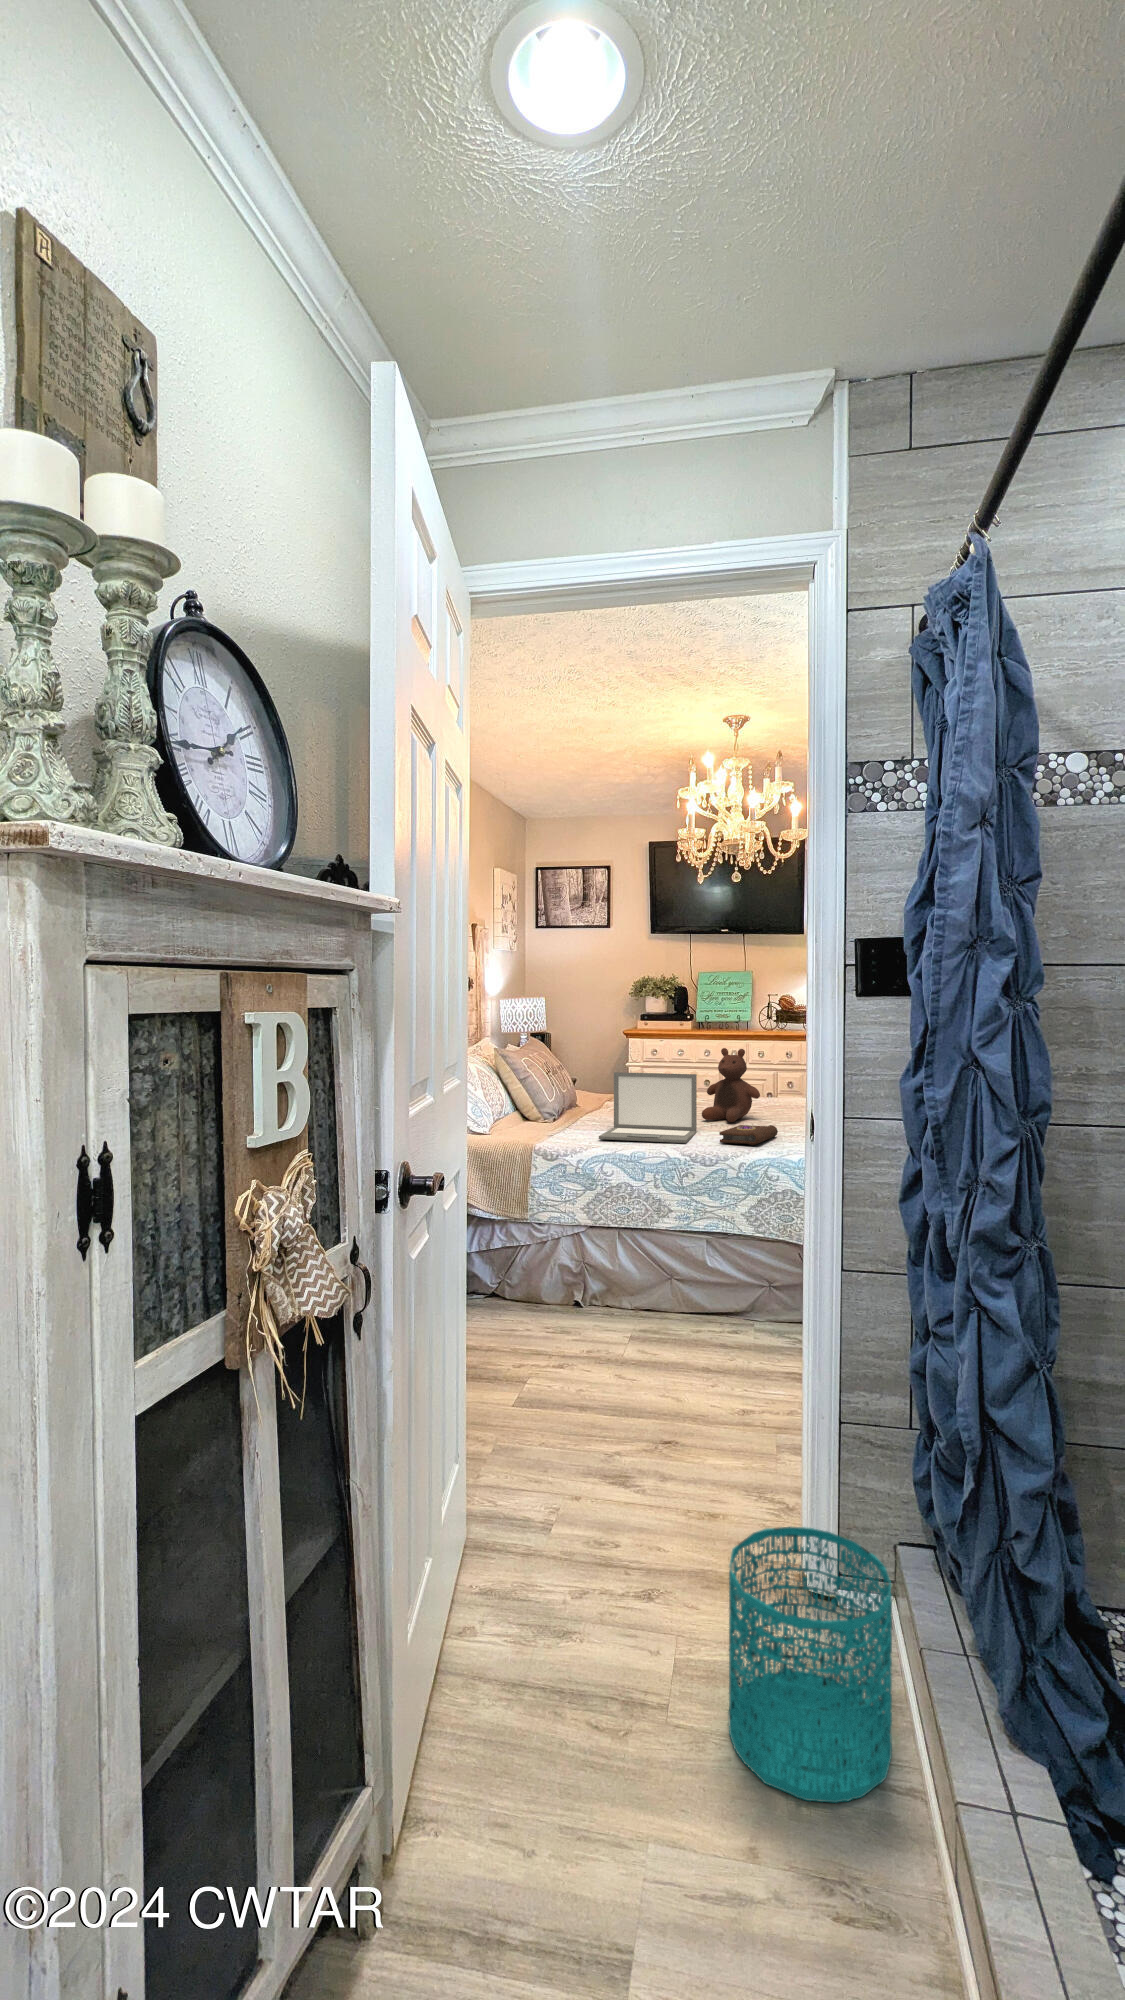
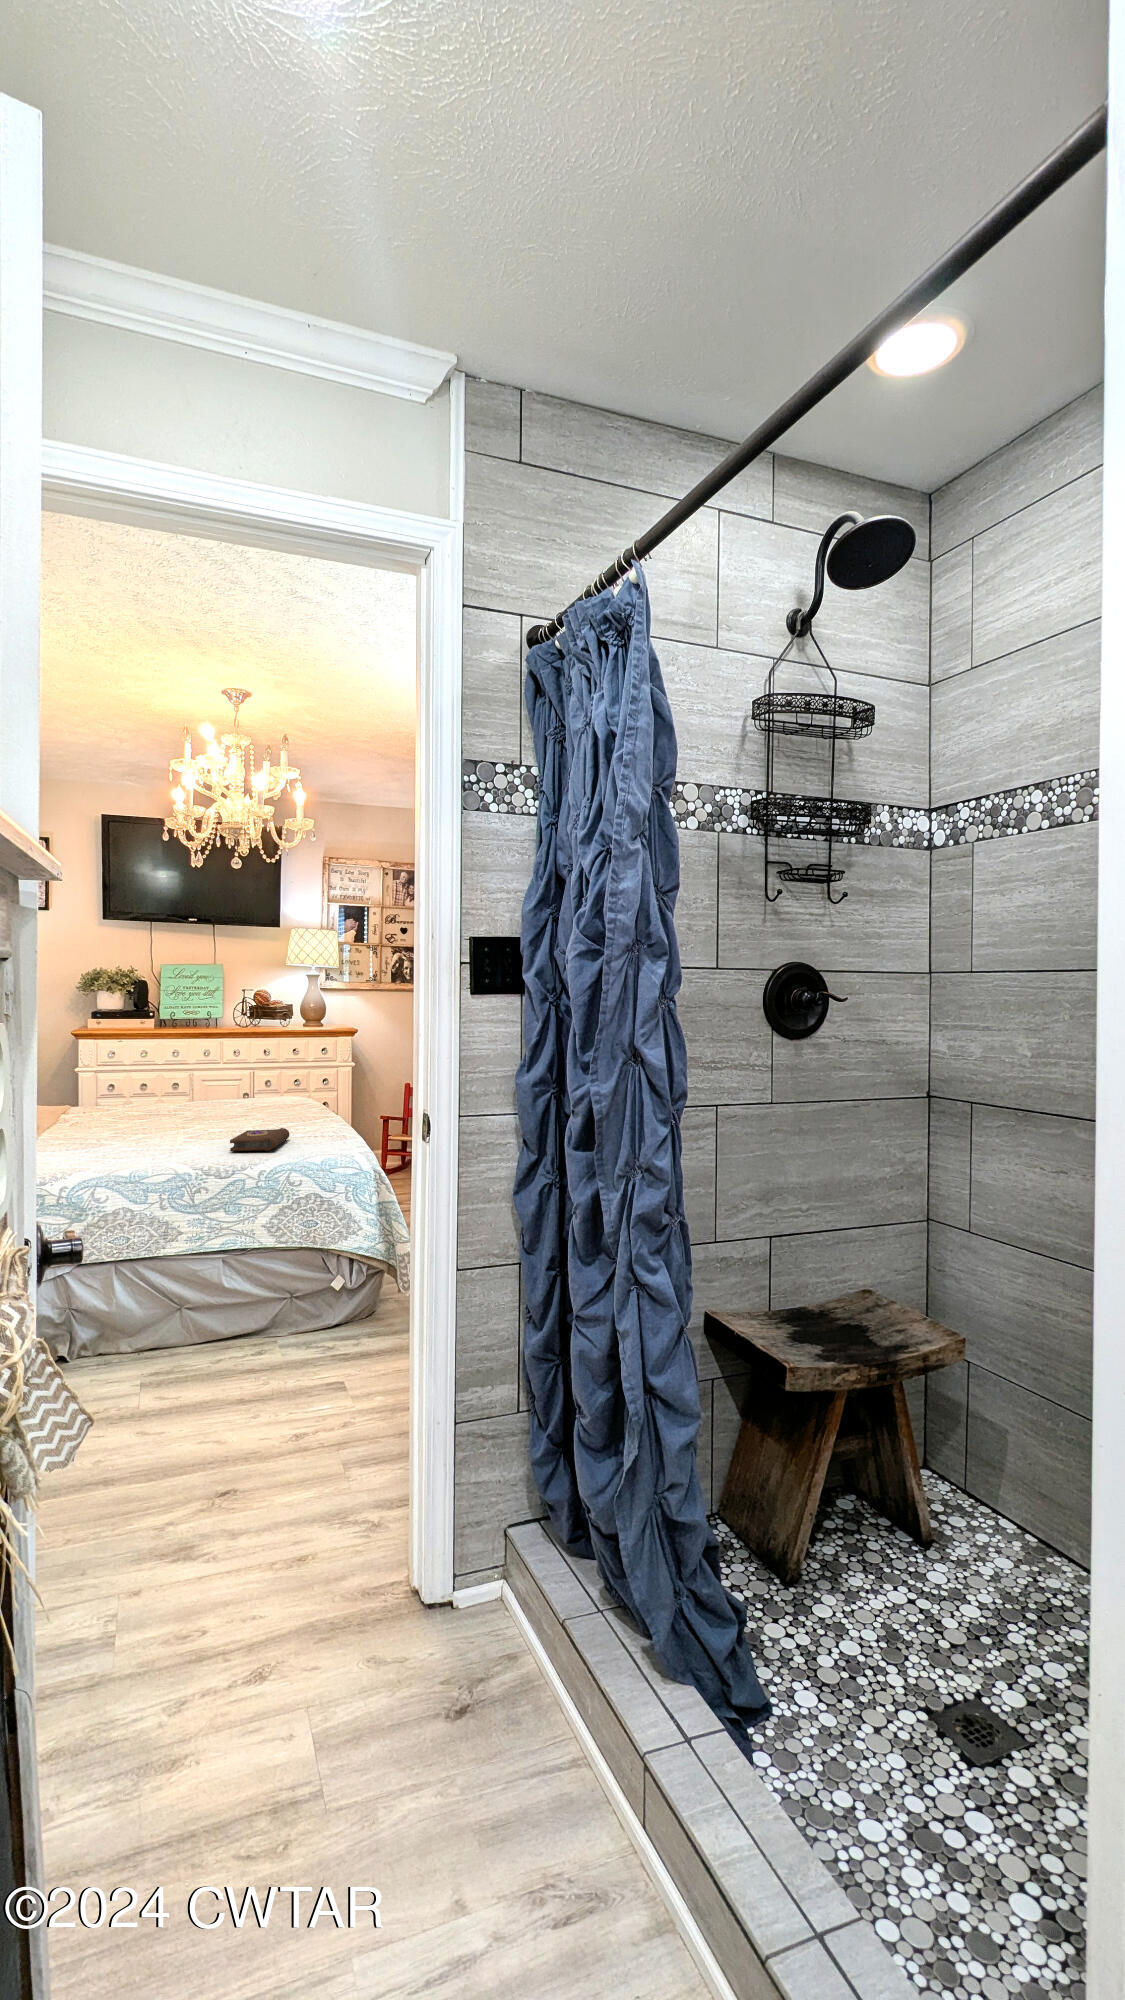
stuffed bear: present [702,1048,760,1122] -> none [197,1048,262,1128]
laptop: present [599,1072,697,1143] -> none [80,1078,197,1160]
wastebasket: present [728,1527,892,1803] -> none [386,1538,548,1823]

